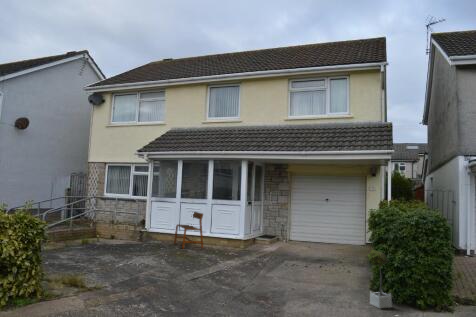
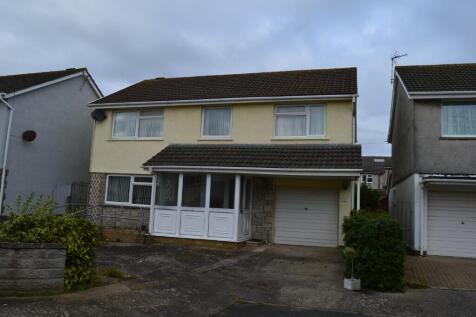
bench: present [174,212,203,249] -> none [175,218,203,250]

